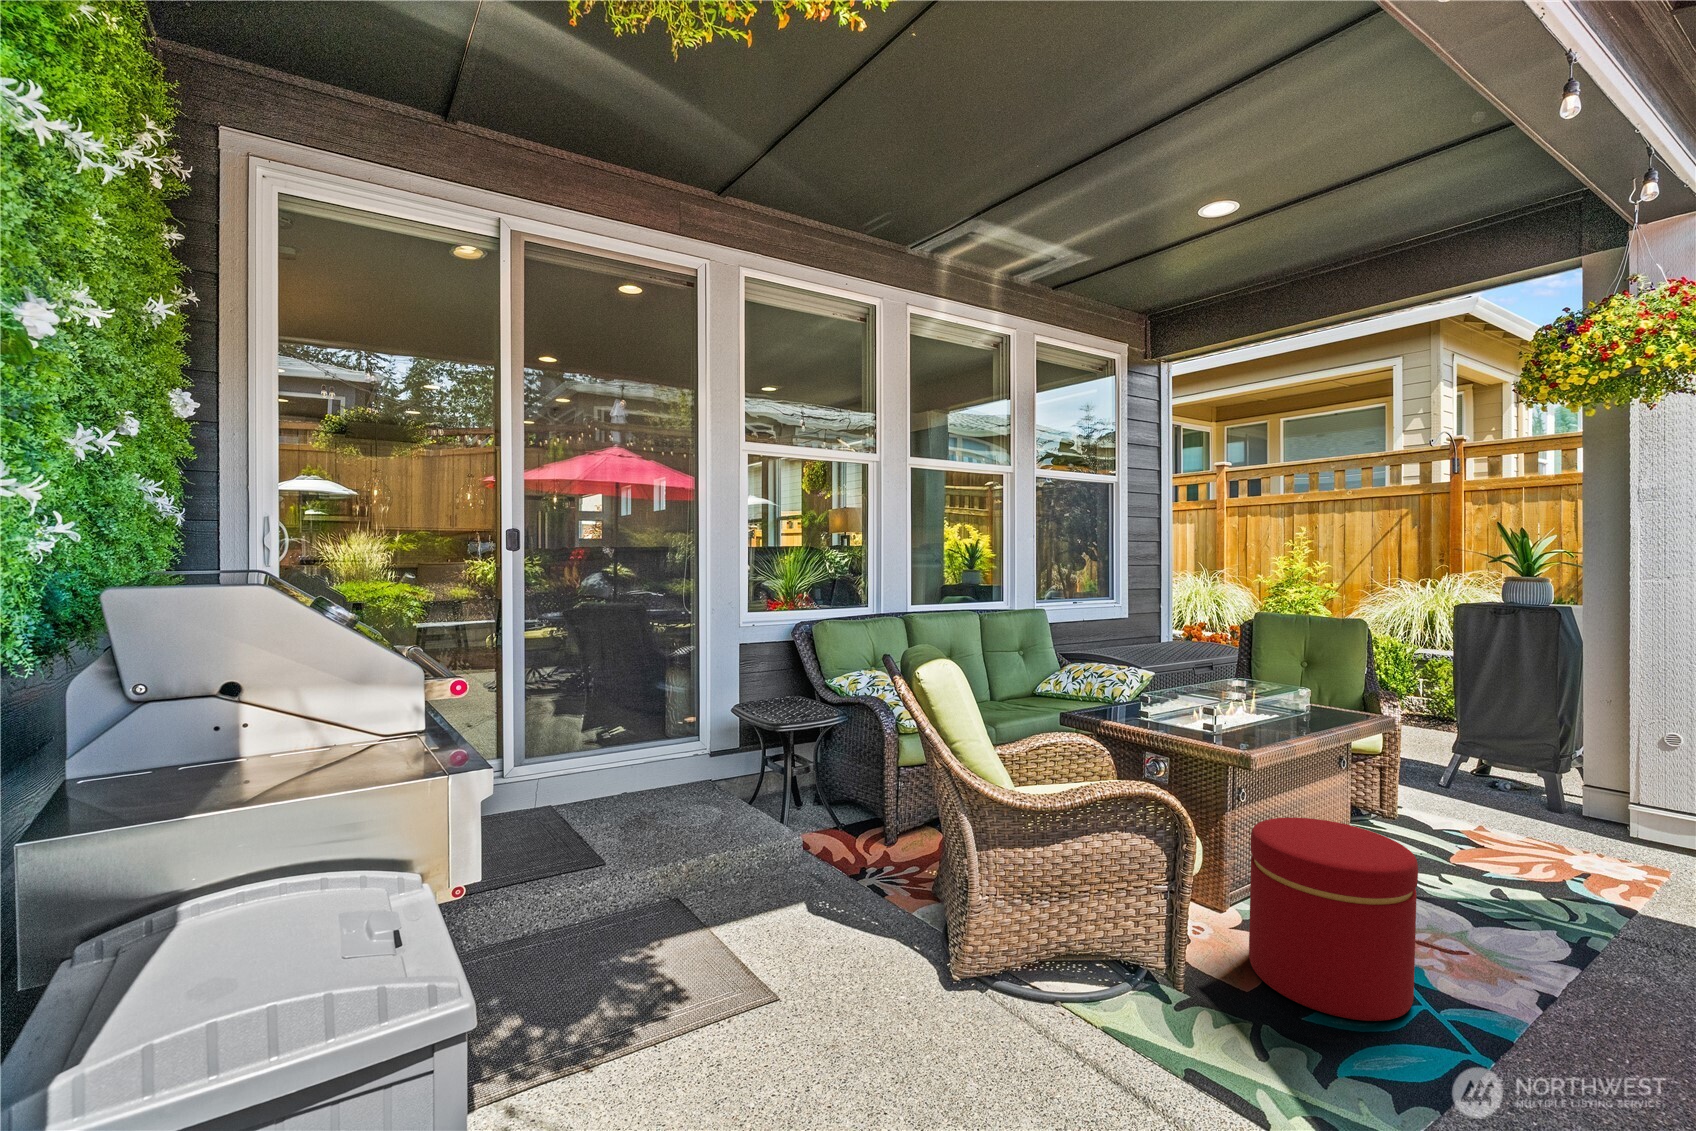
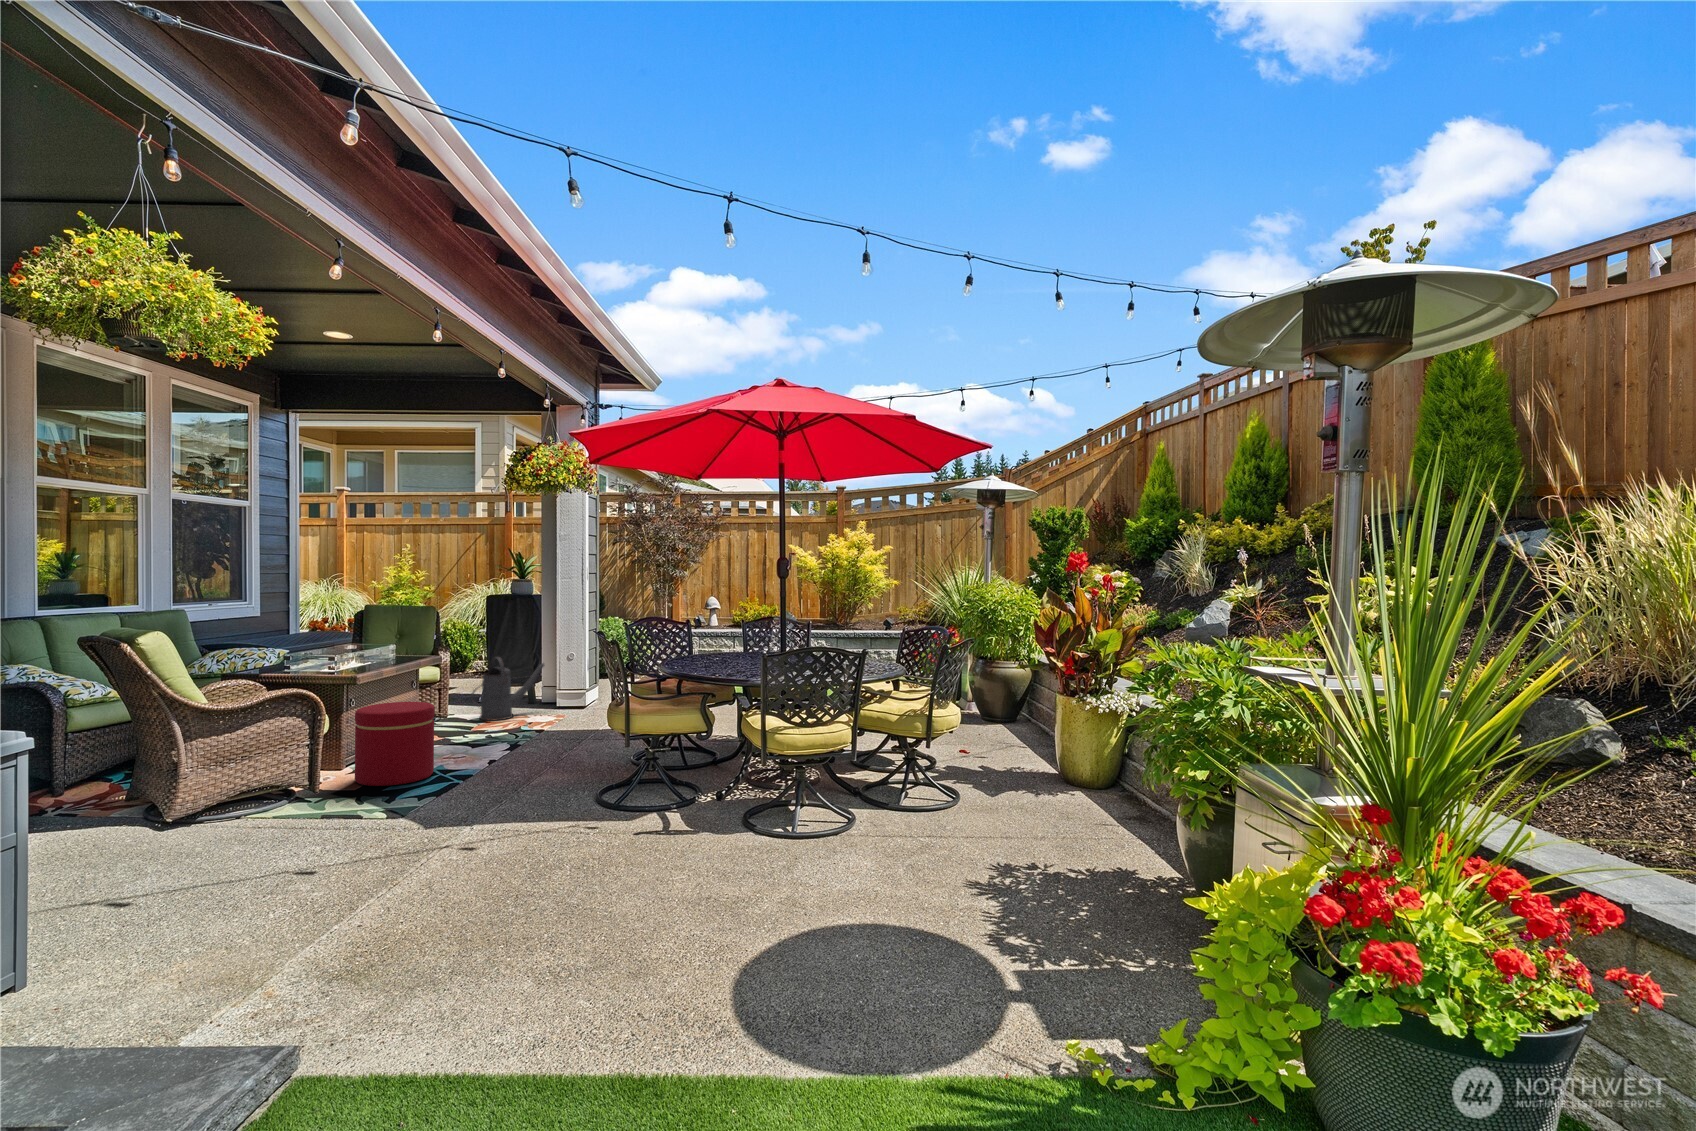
watering can: none [1440,723,1603,847] -> present [471,657,544,721]

